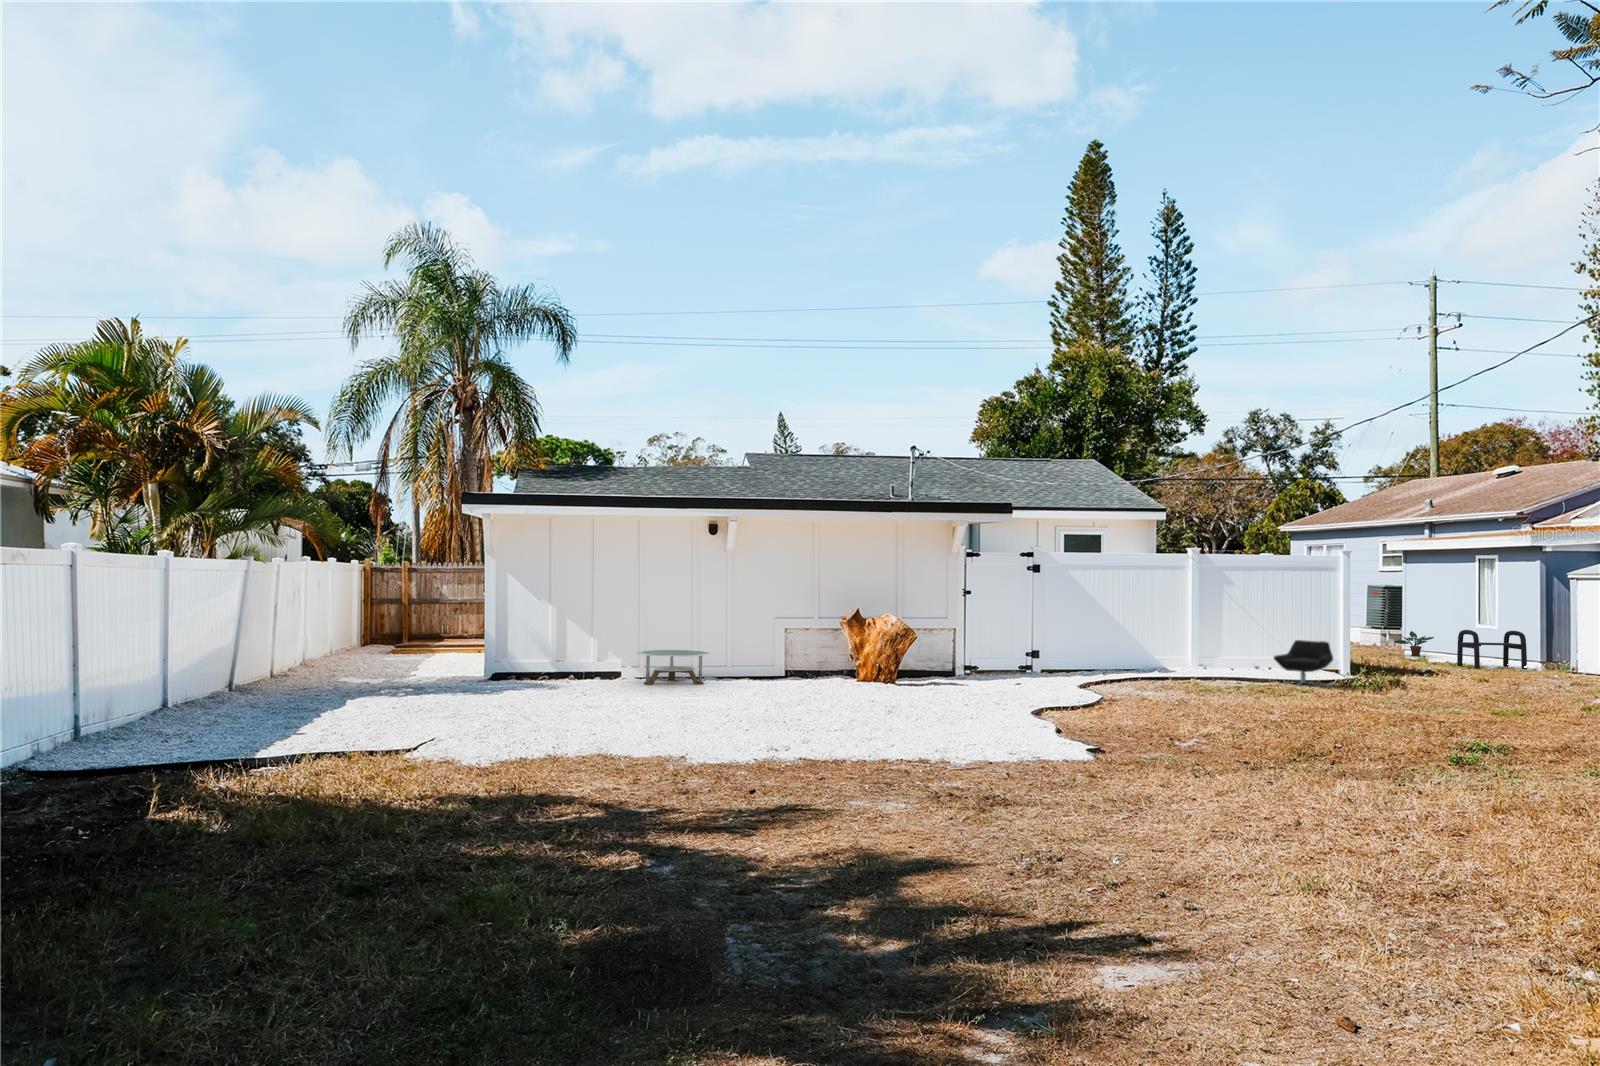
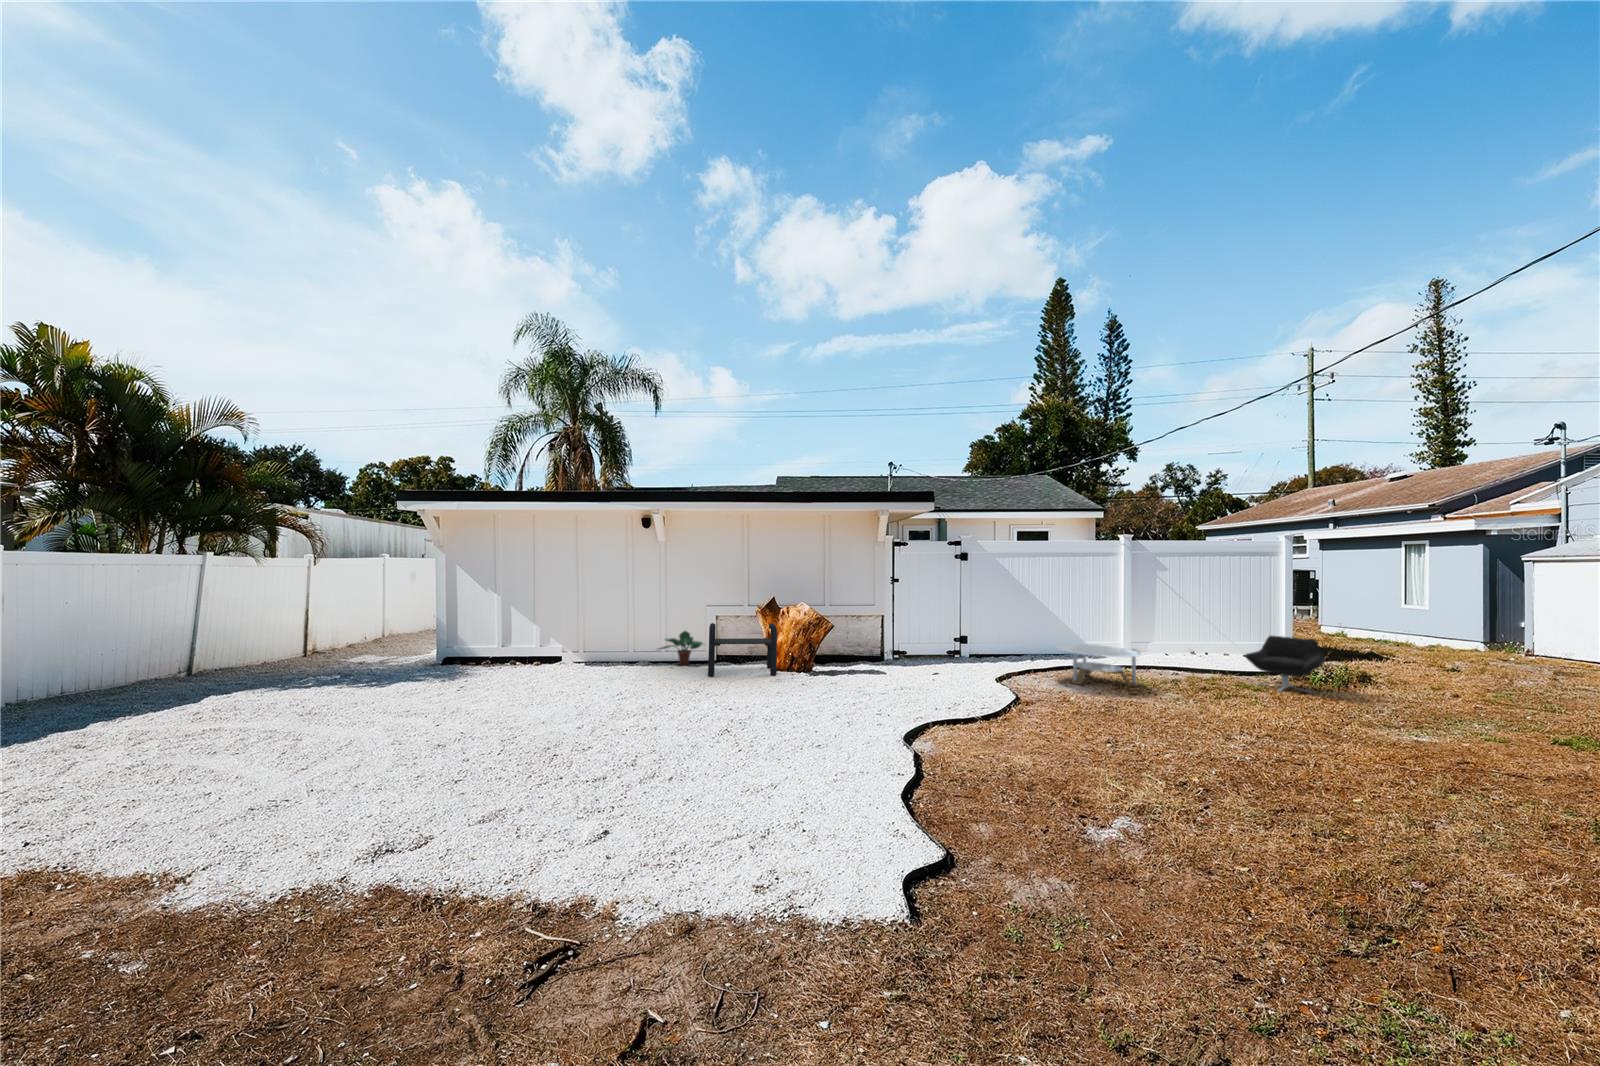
bench: present [1457,630,1527,669] -> present [708,623,777,676]
potted plant: present [1394,631,1434,656] -> present [659,631,703,665]
round table: present [637,650,710,685] -> present [1056,644,1142,687]

